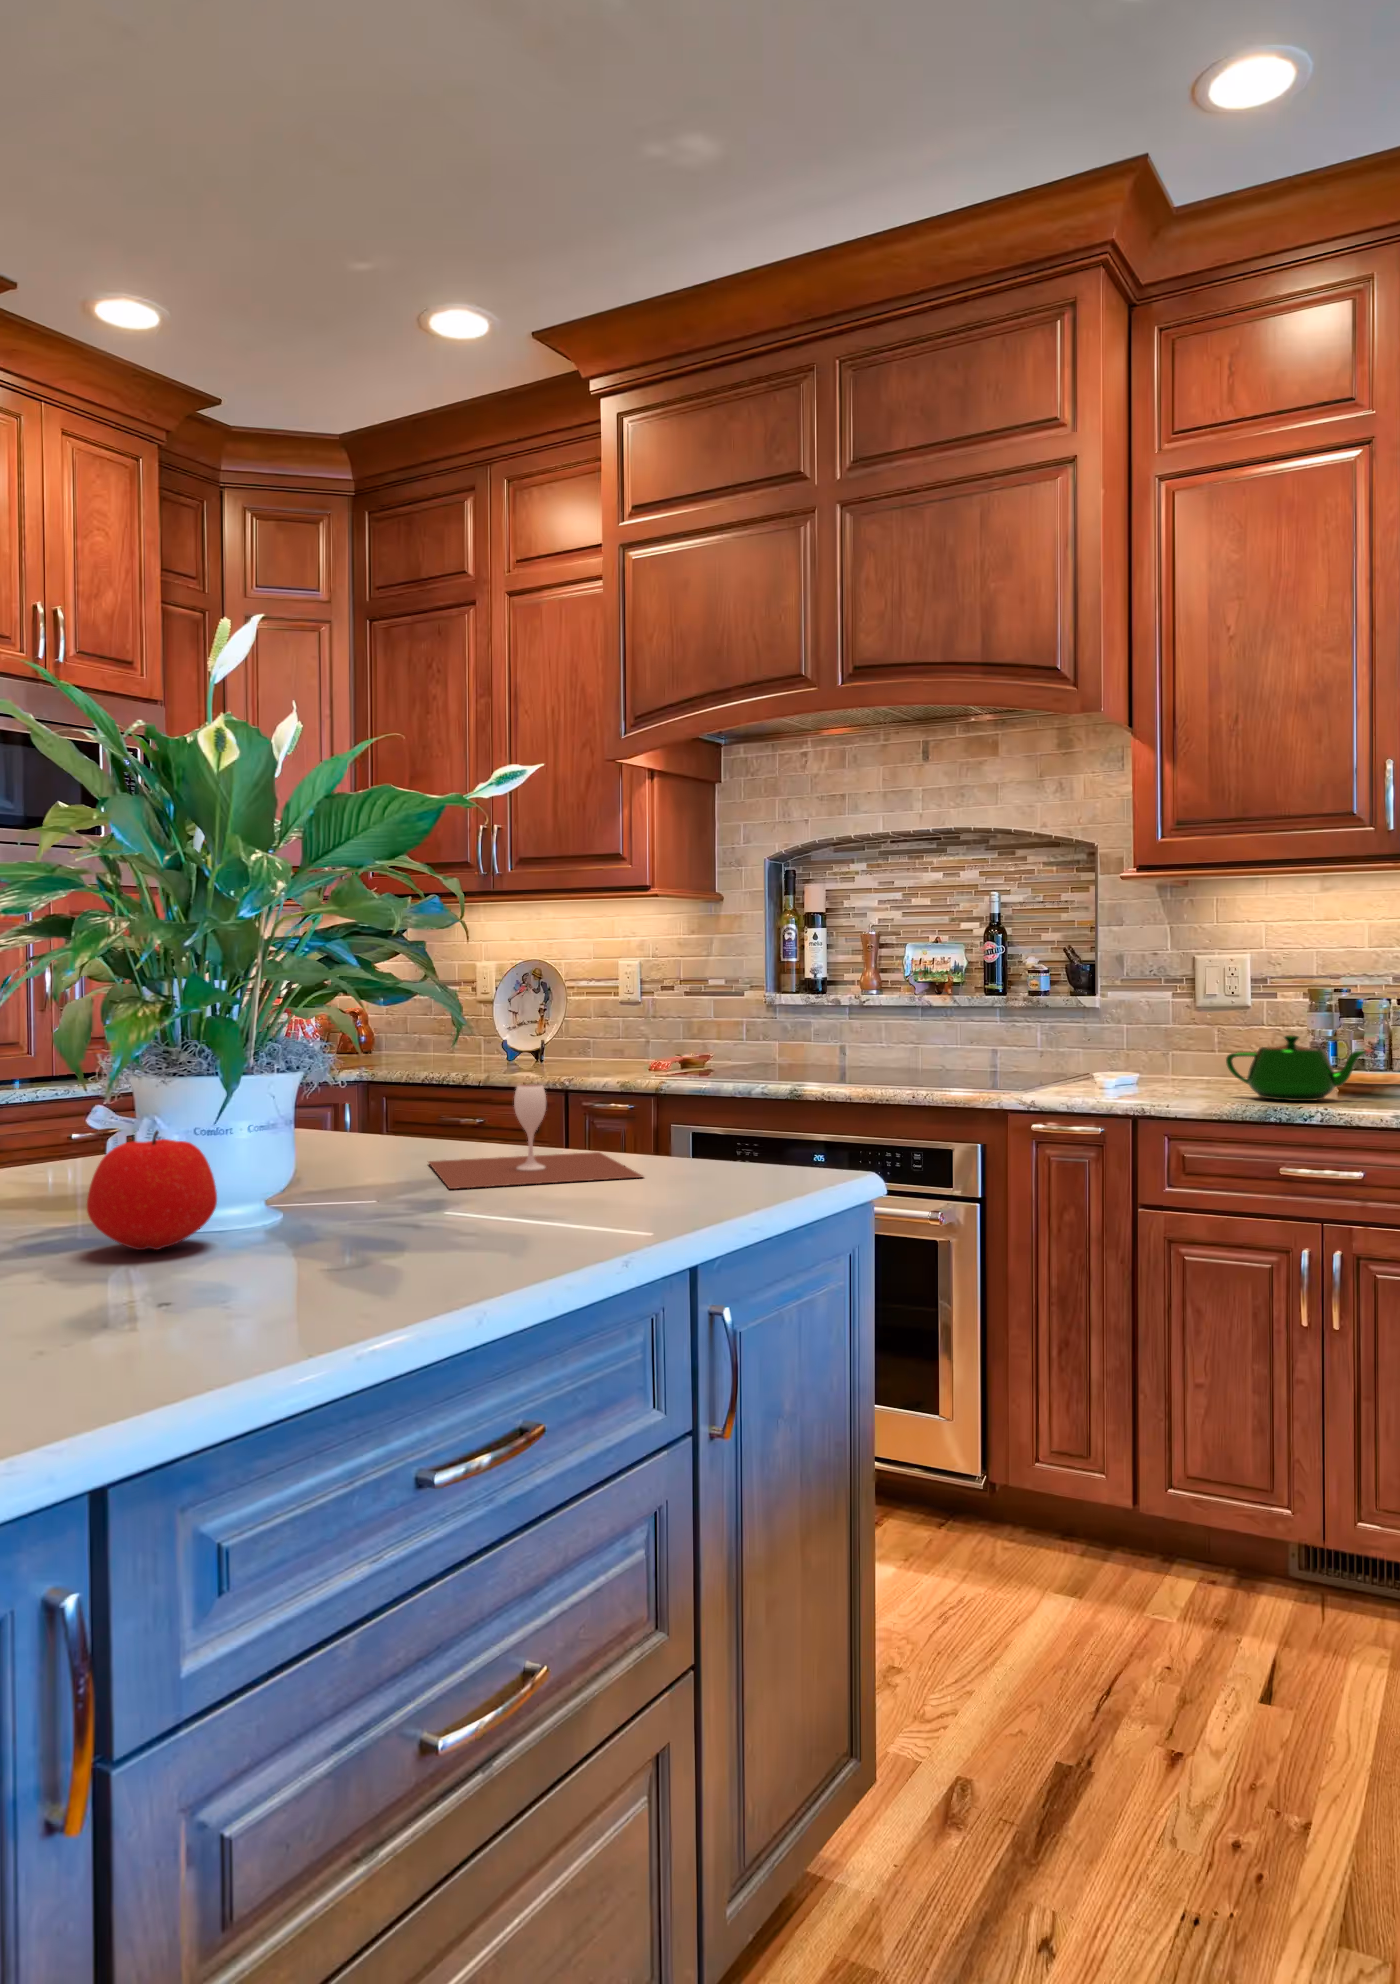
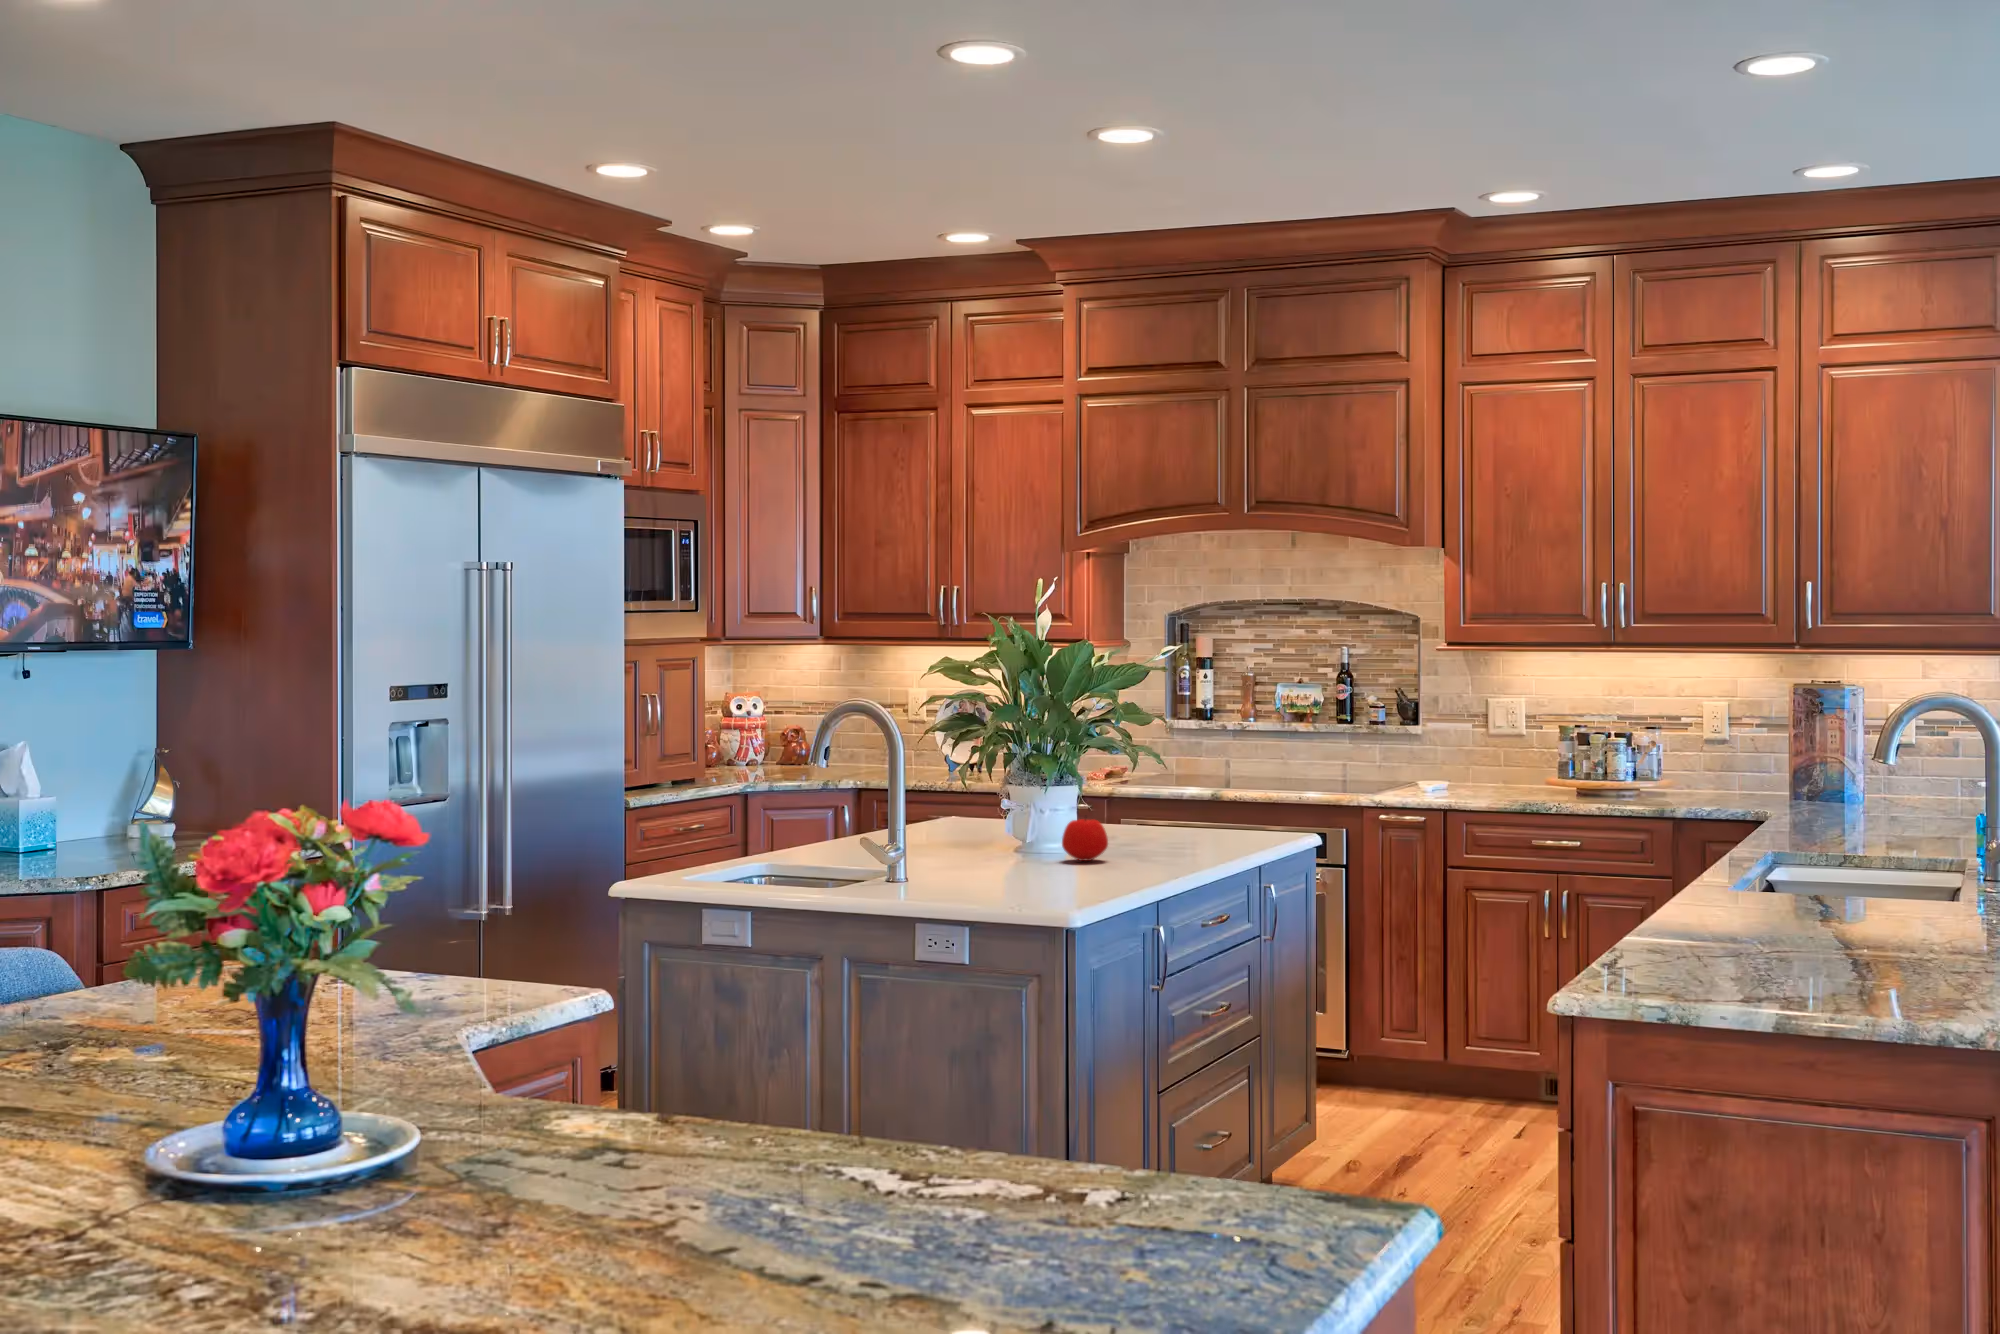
teapot: present [1226,1035,1366,1101] -> none [1503,758,1589,800]
wine glass: present [429,1085,643,1189] -> none [1105,795,1227,844]

